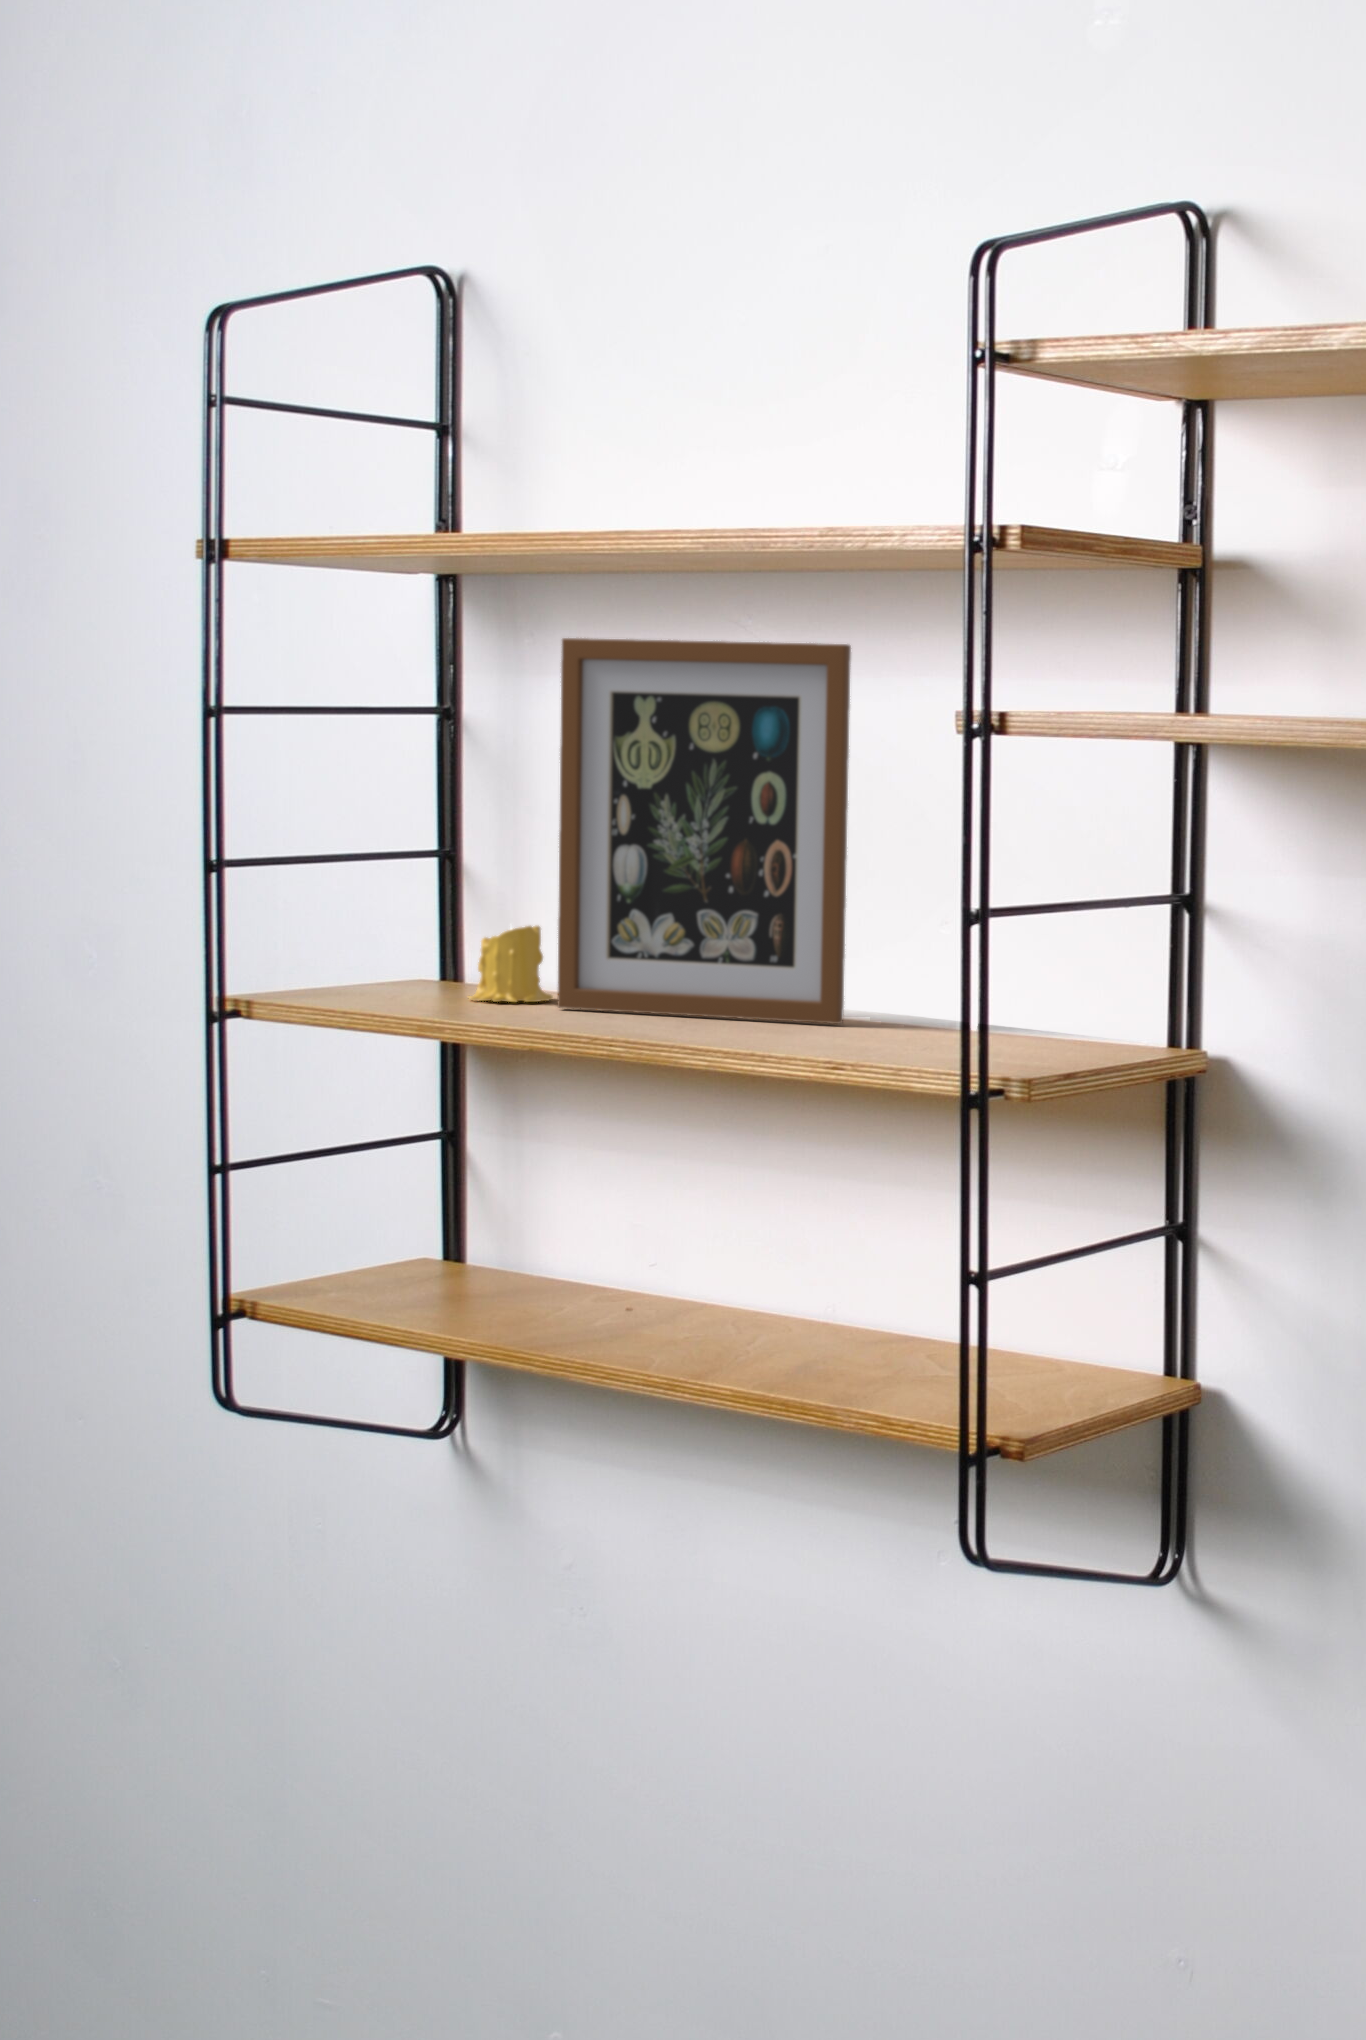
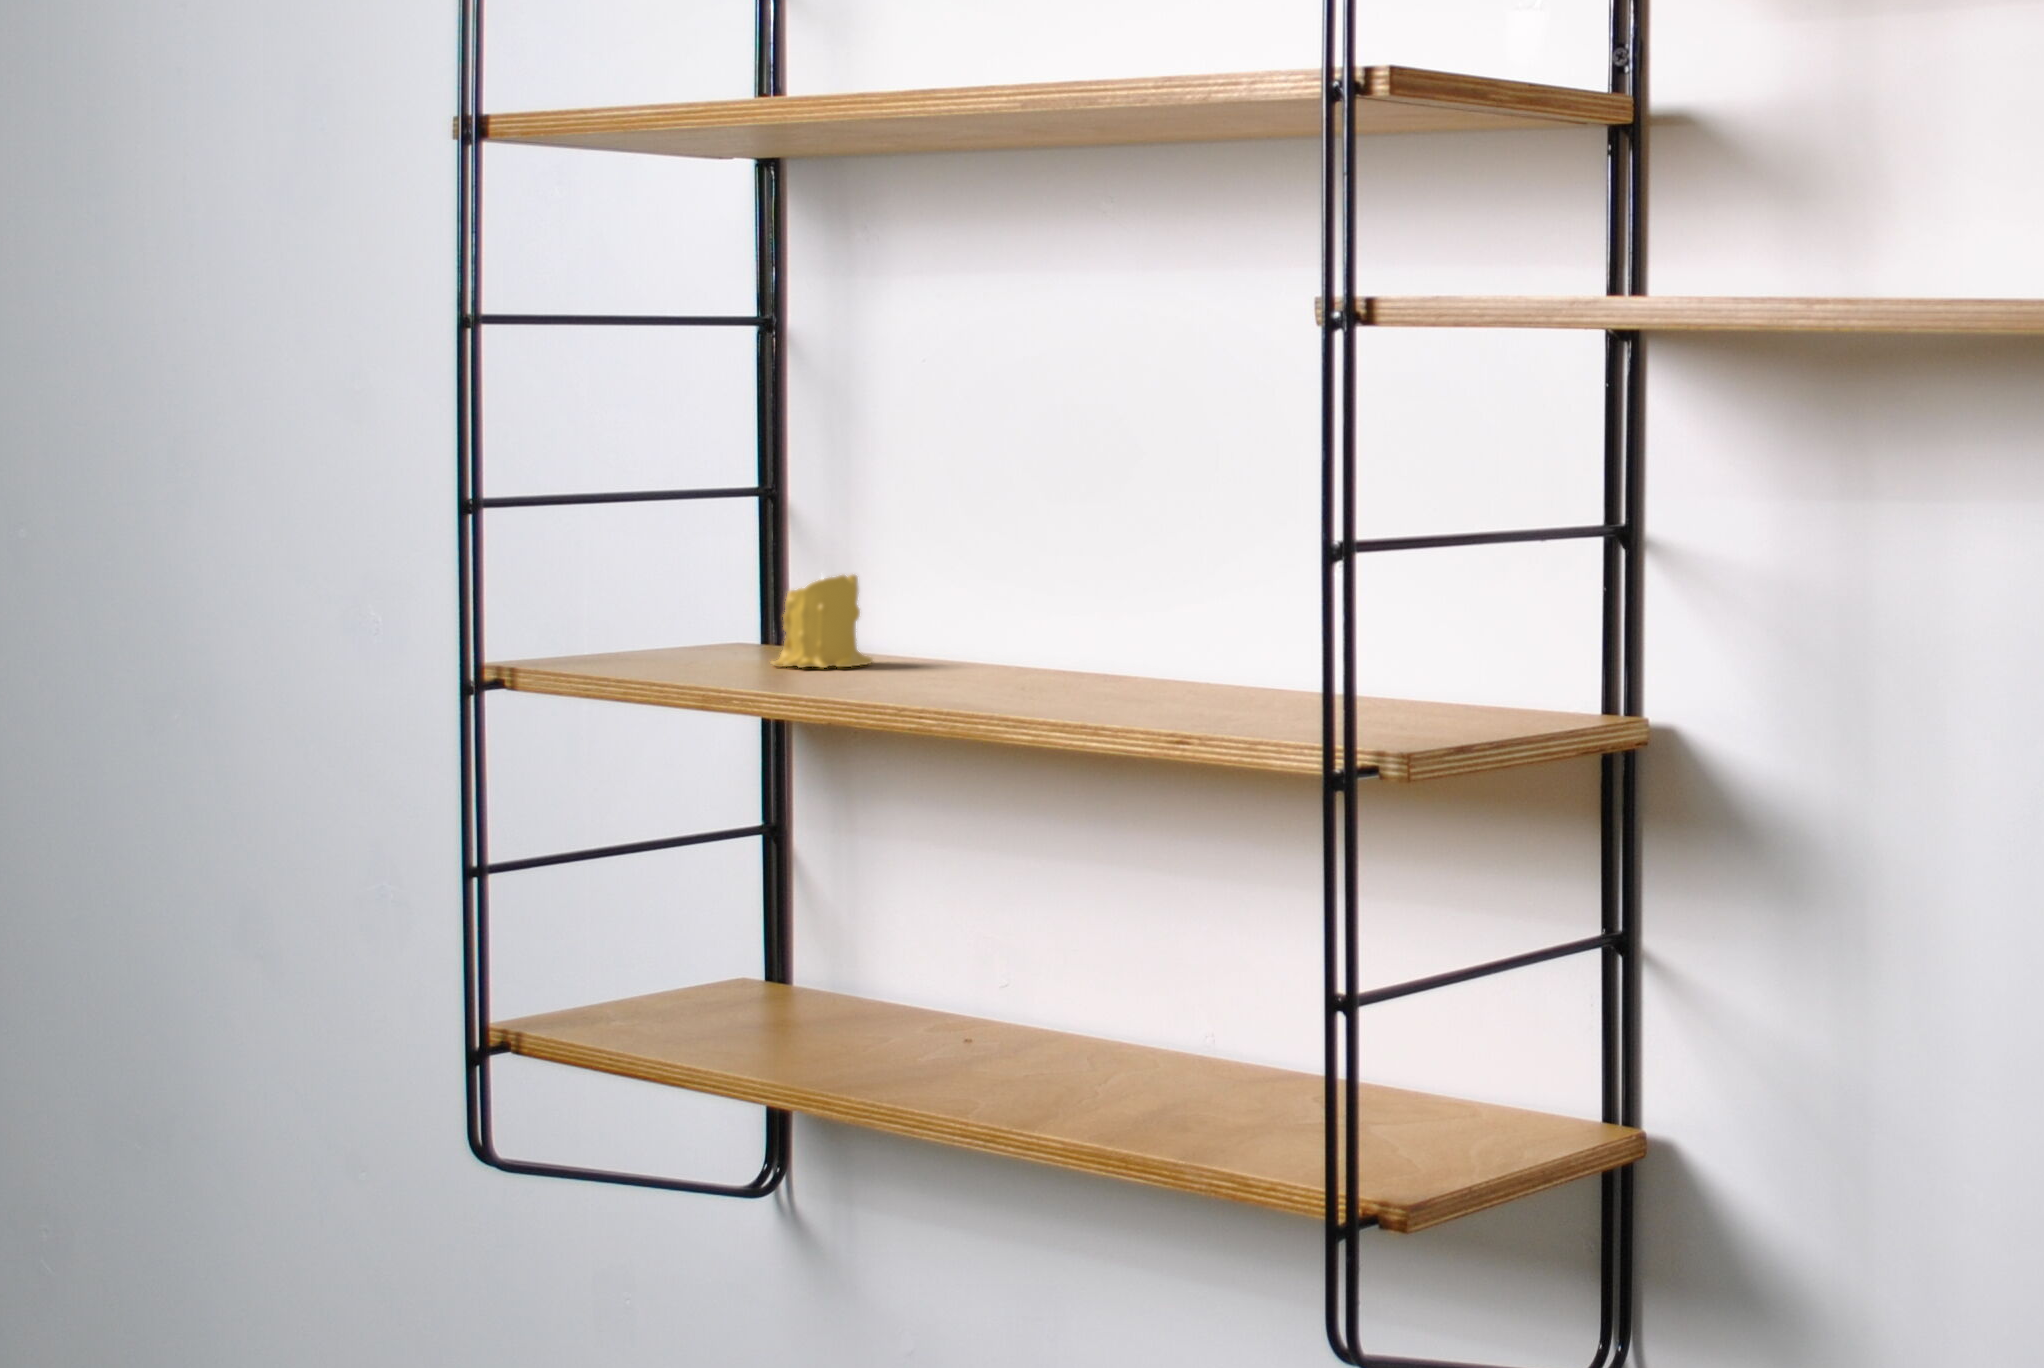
picture frame: present [557,638,851,1024] -> none [872,227,1214,688]

